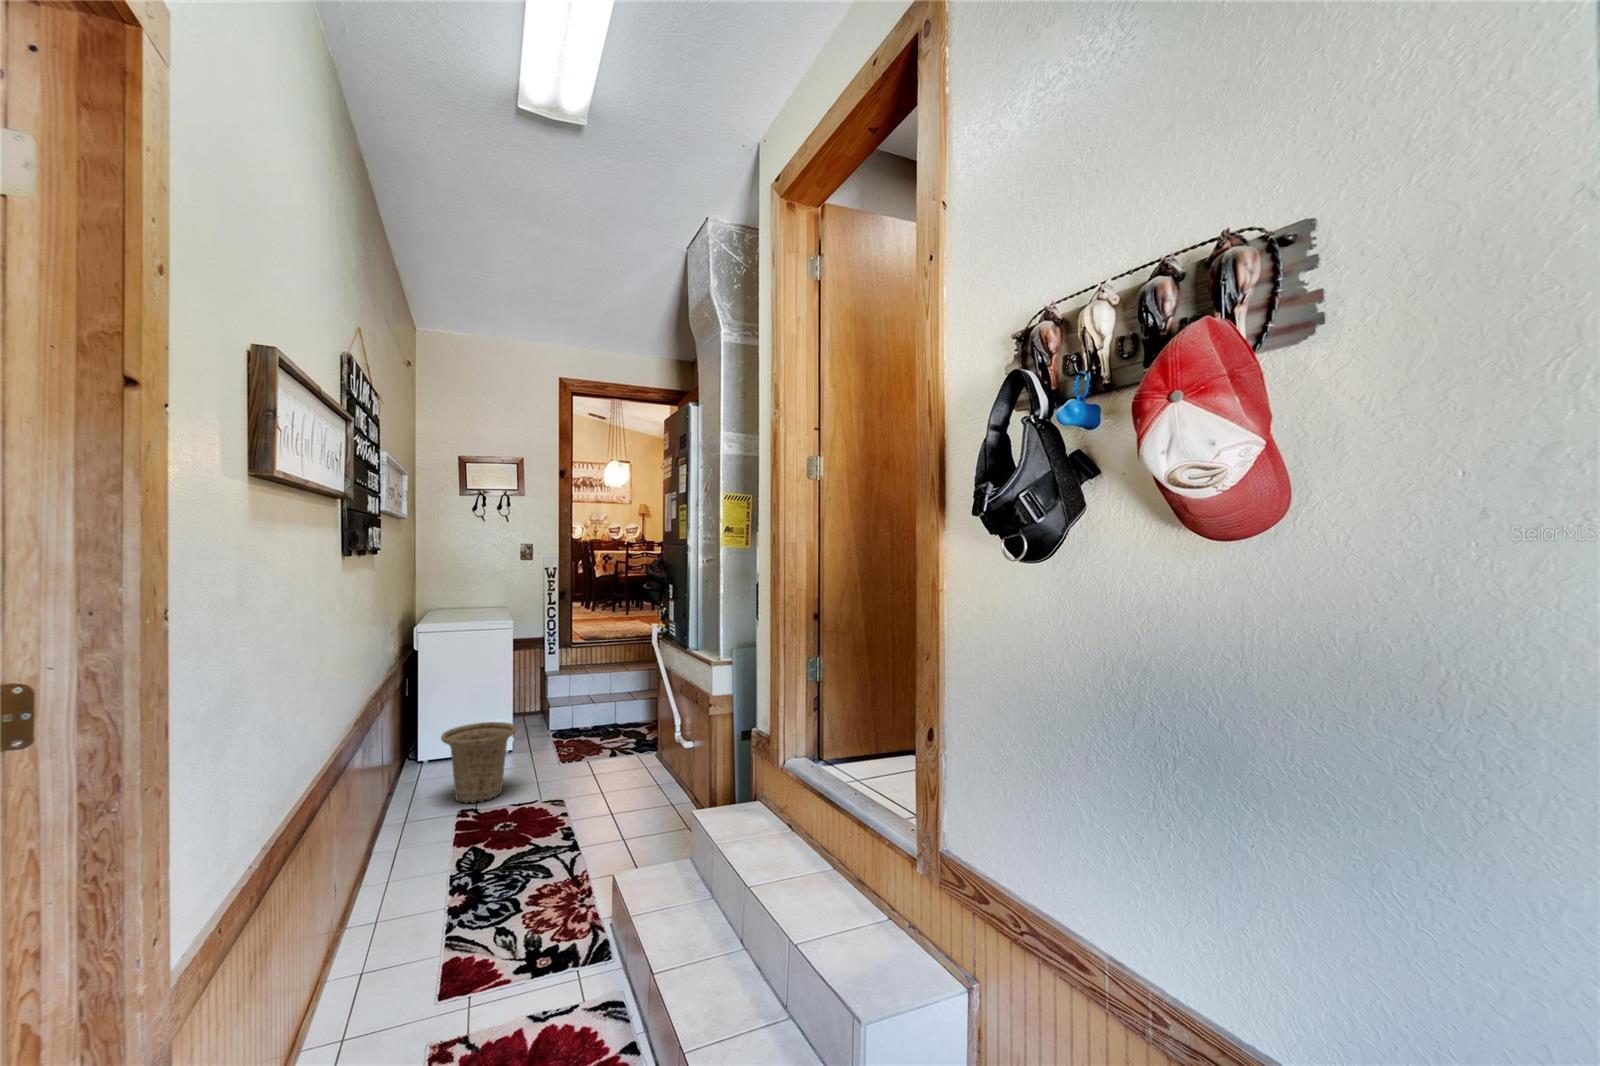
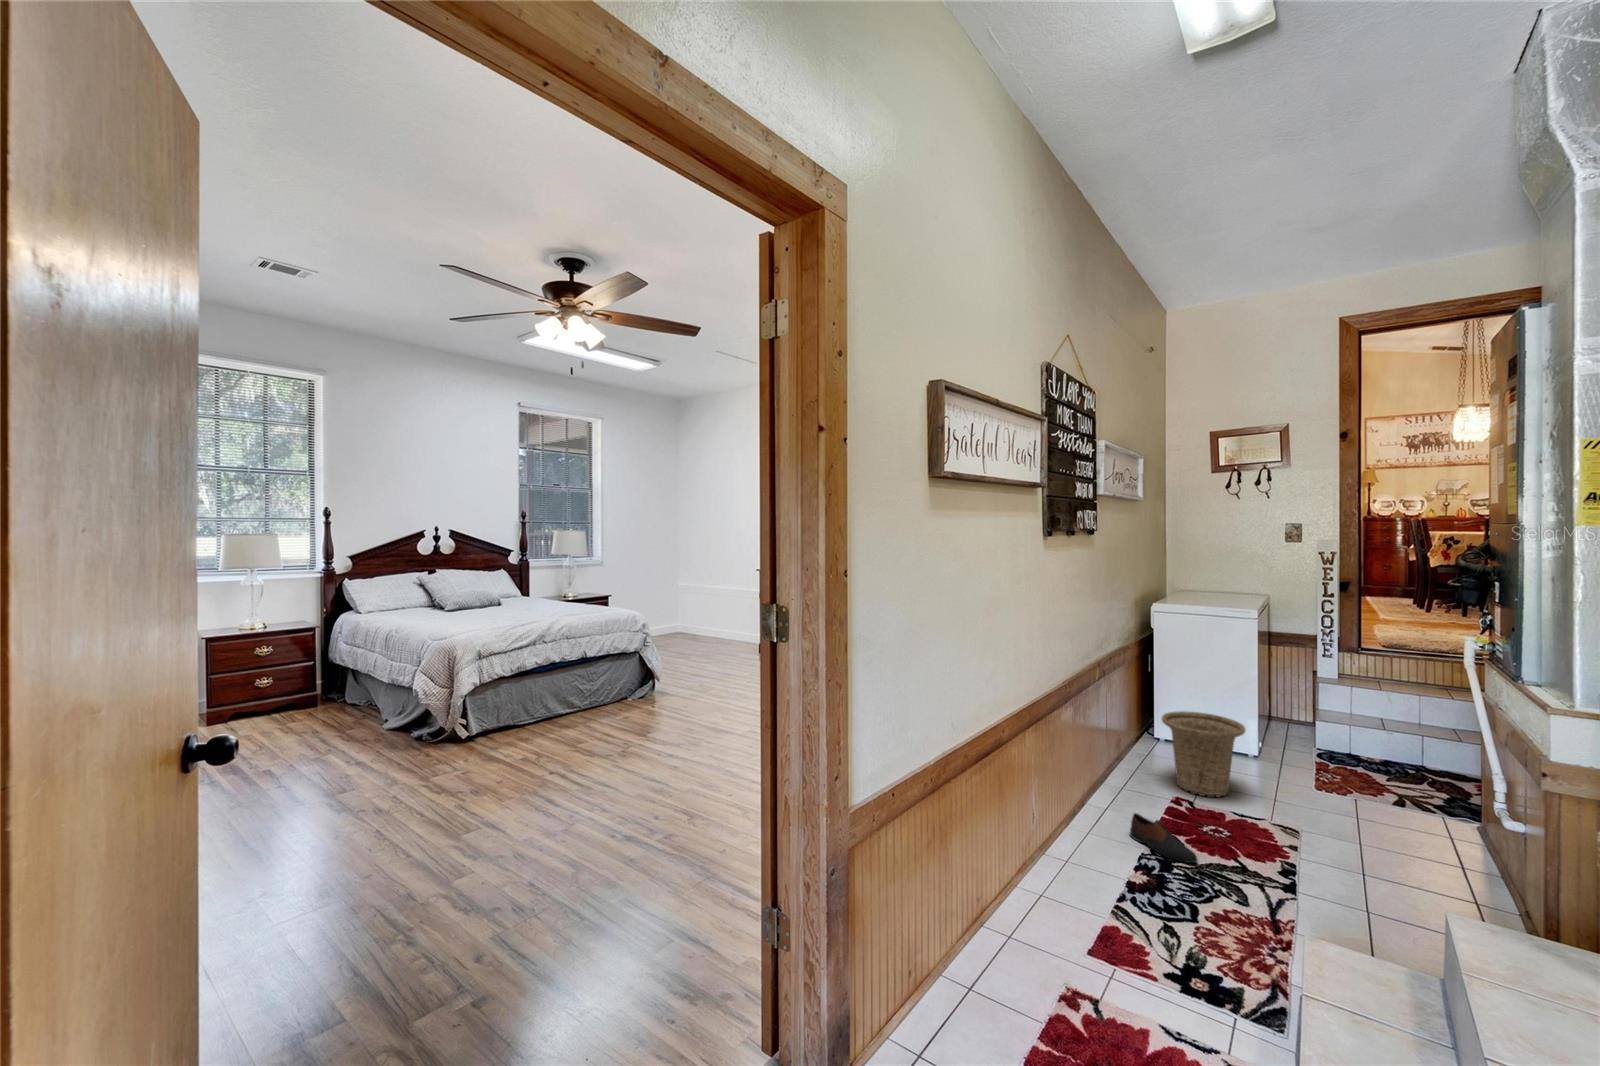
shoe: none [431,837,502,870] -> present [1130,813,1198,863]

